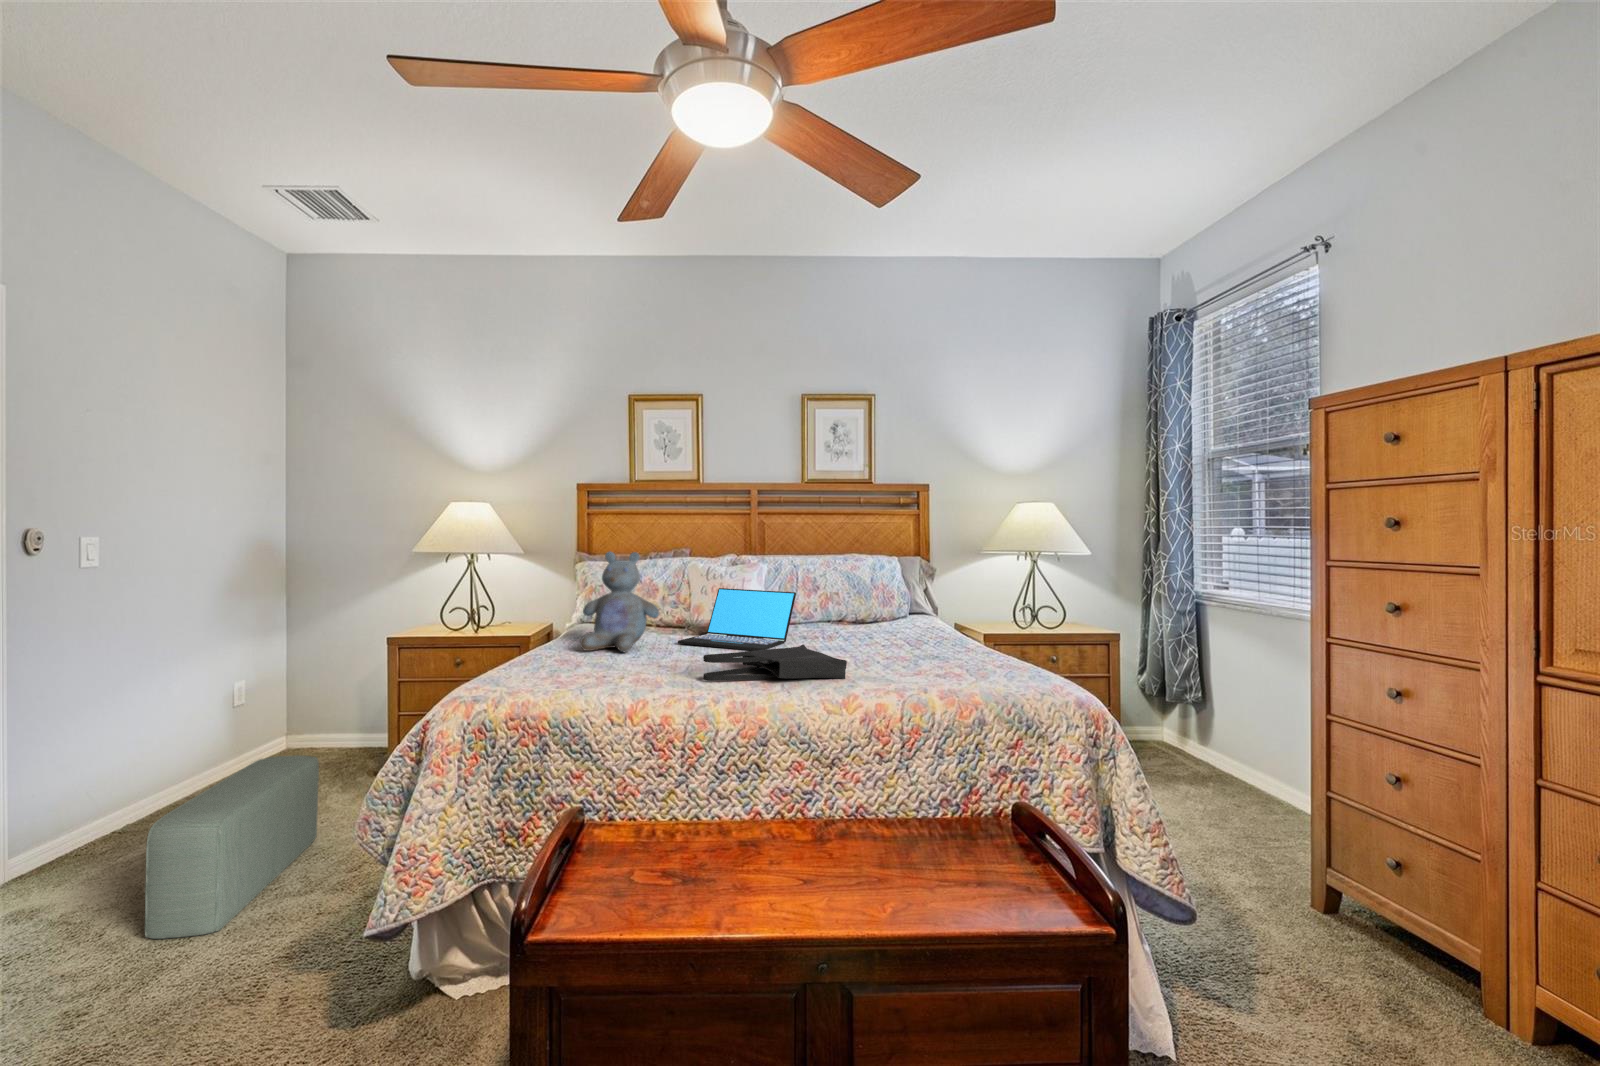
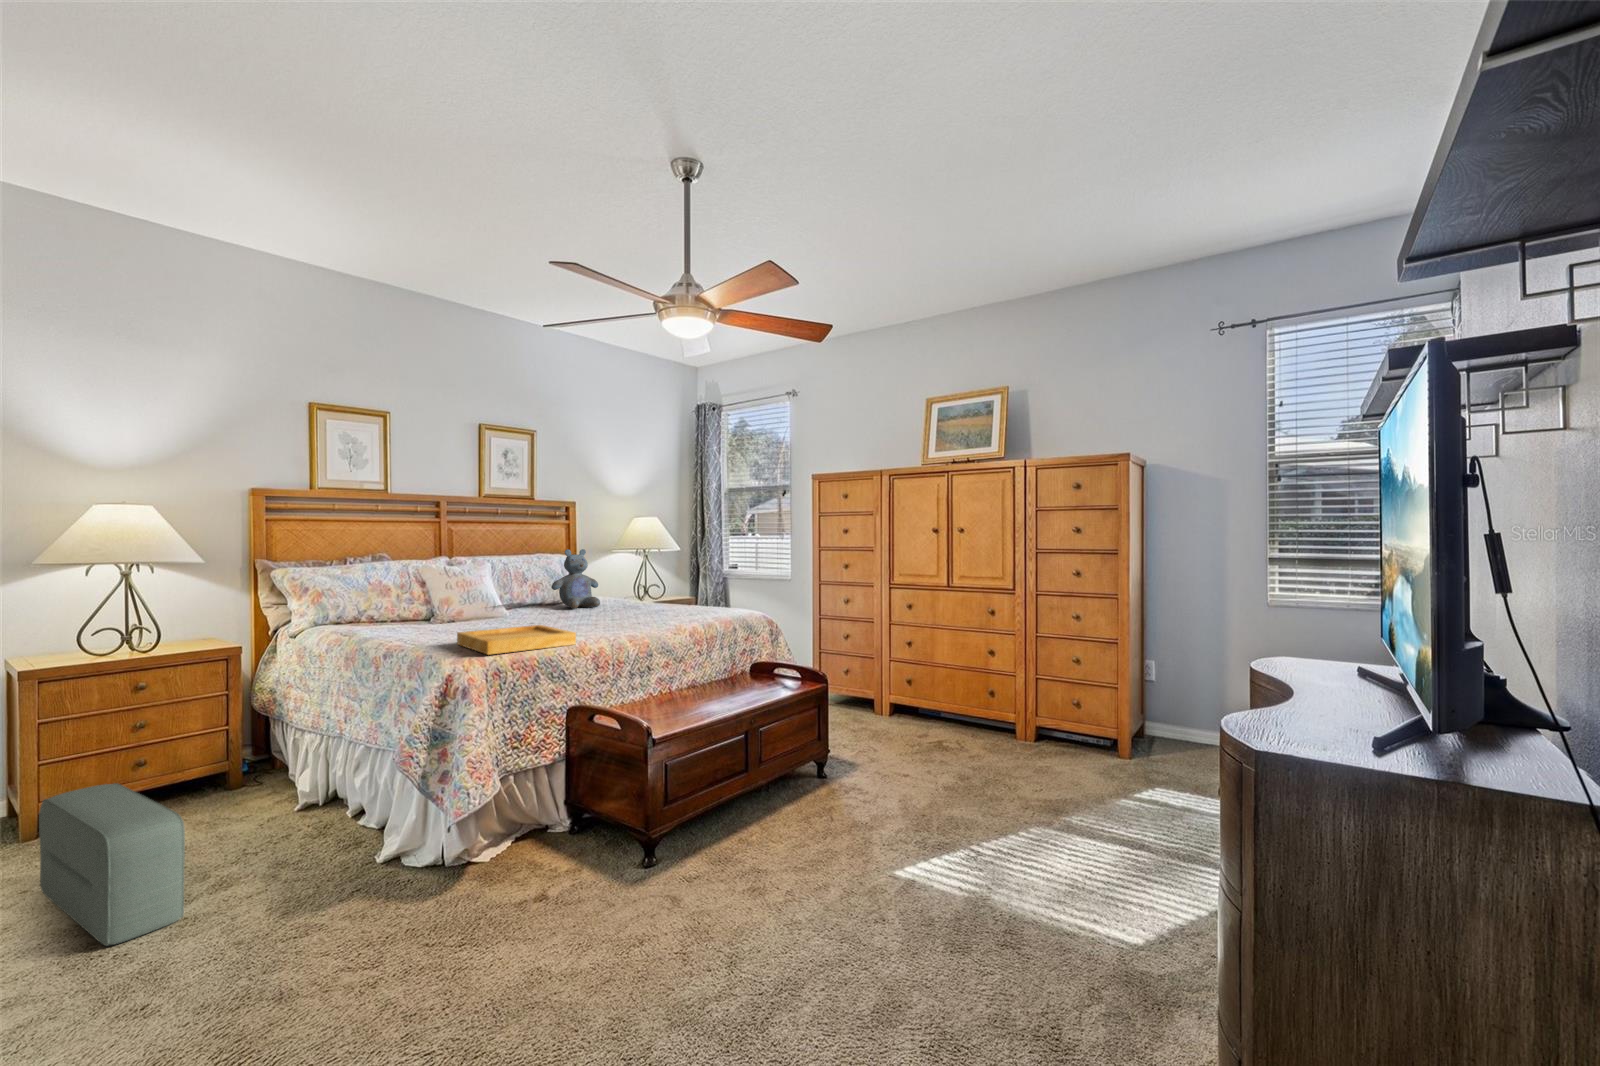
stuffed bear: present [580,552,659,652] -> present [551,549,600,609]
laptop: present [678,588,796,651] -> none [486,581,560,624]
tote bag: present [703,645,847,681] -> none [581,610,654,633]
tray: none [488,654,660,702] -> present [457,625,576,655]

